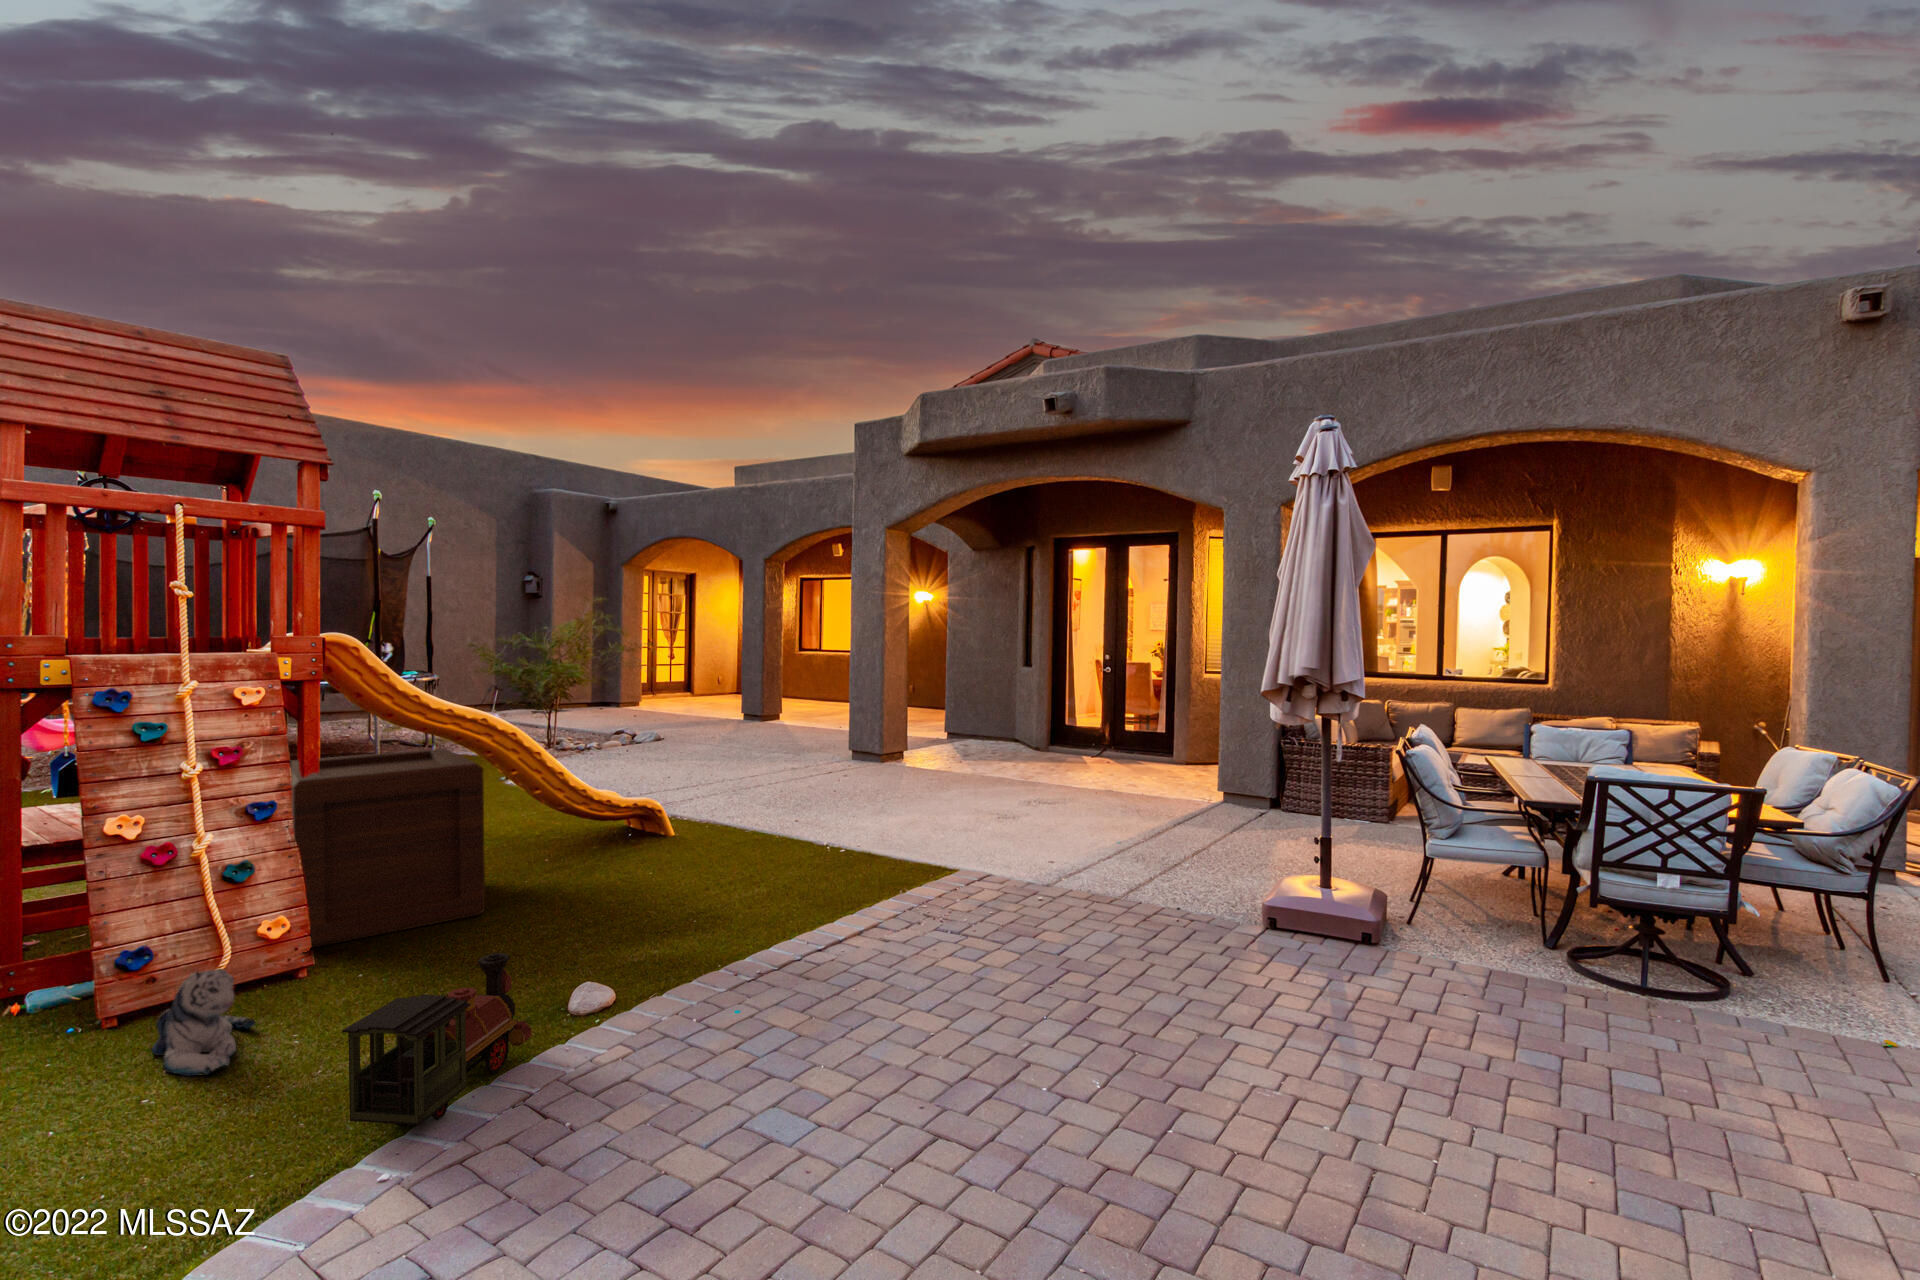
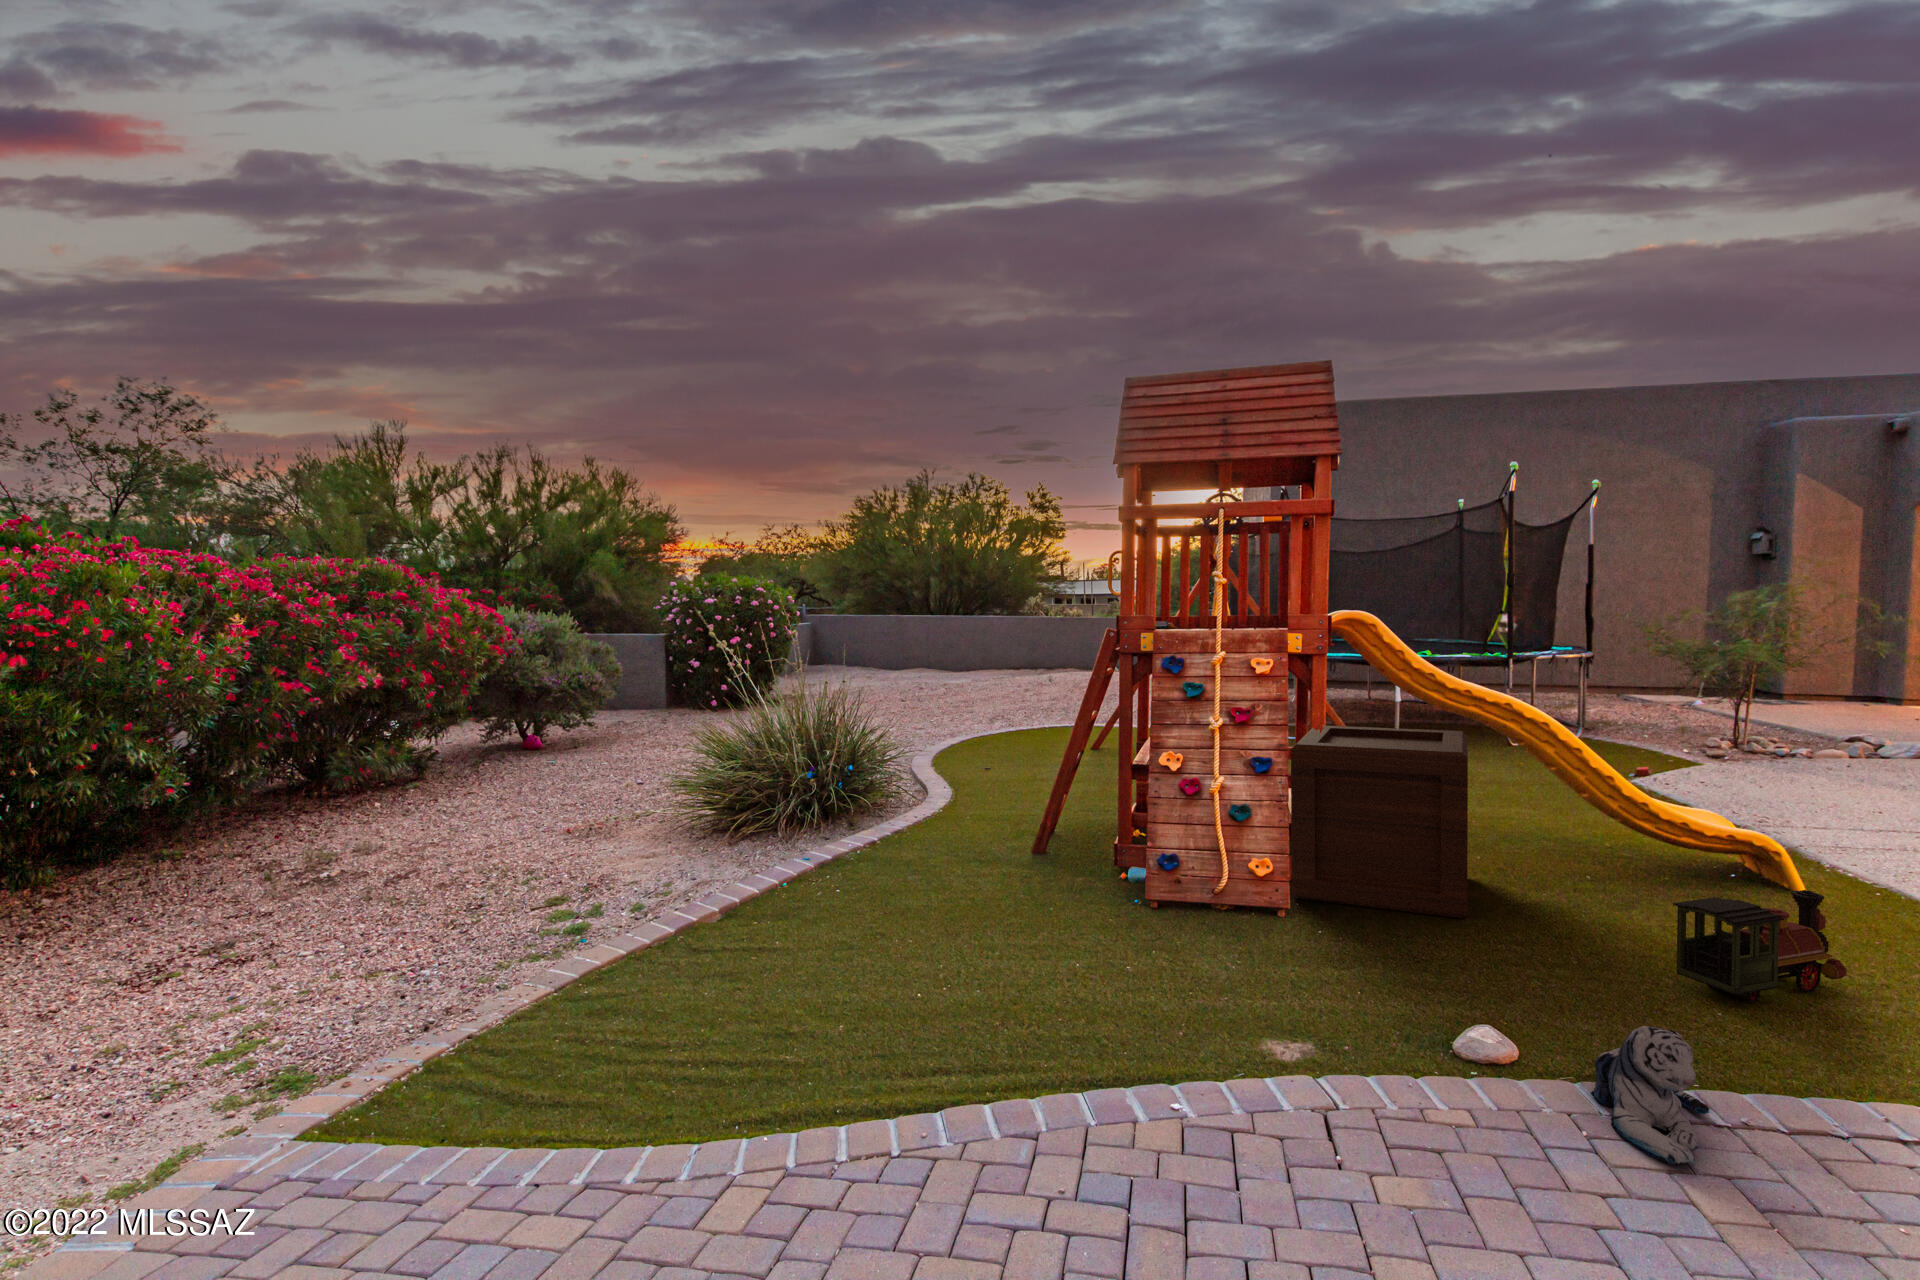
toy train: present [342,953,532,1125] -> present [1673,890,1847,1002]
plush toy: present [151,969,255,1076] -> present [1591,1026,1709,1165]

